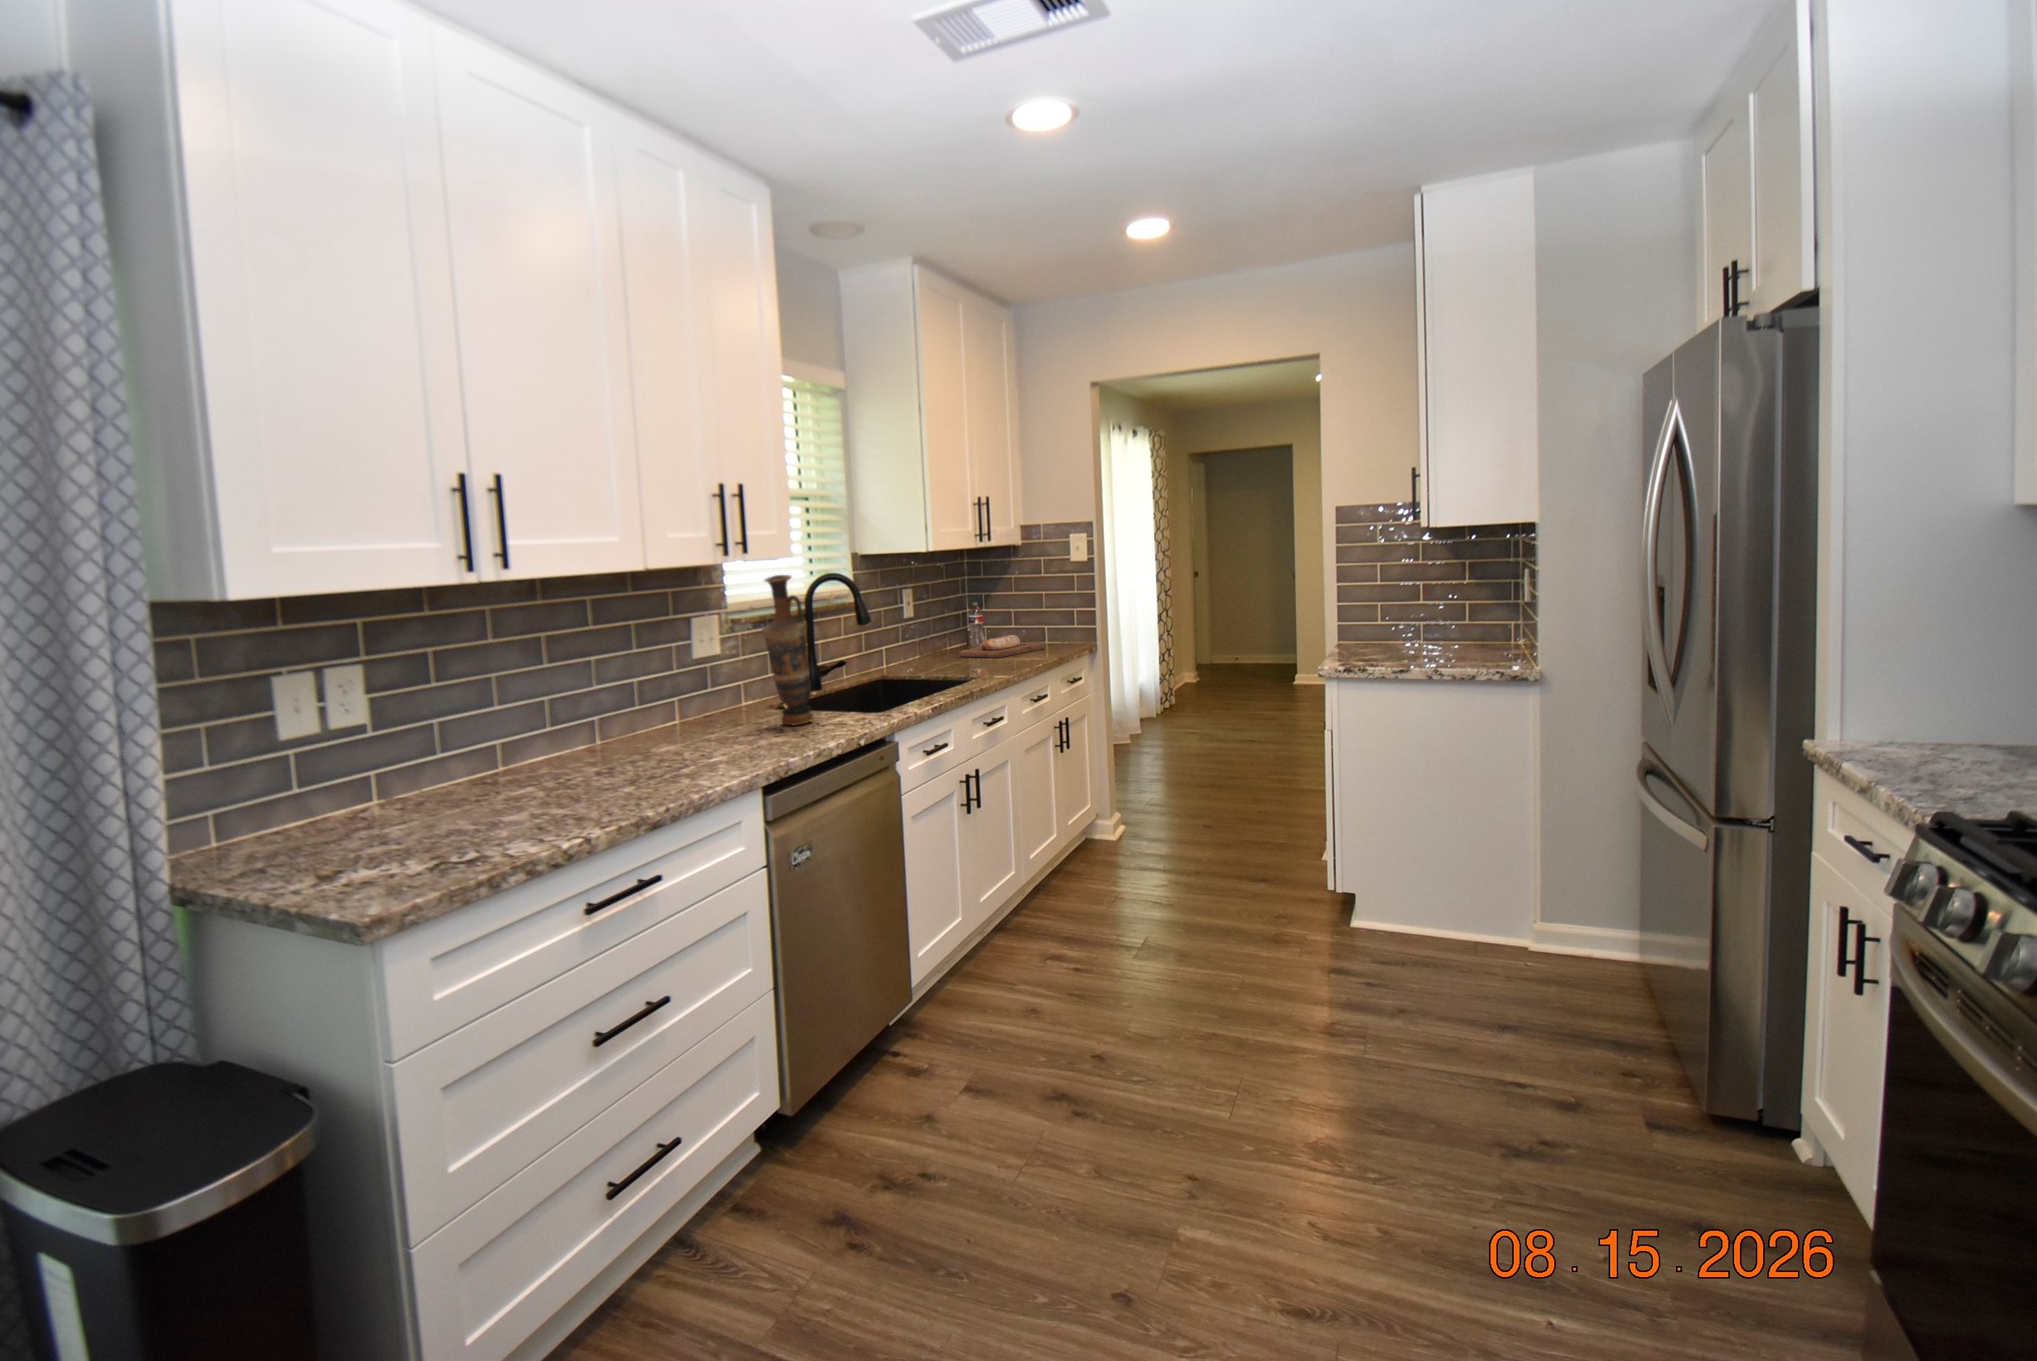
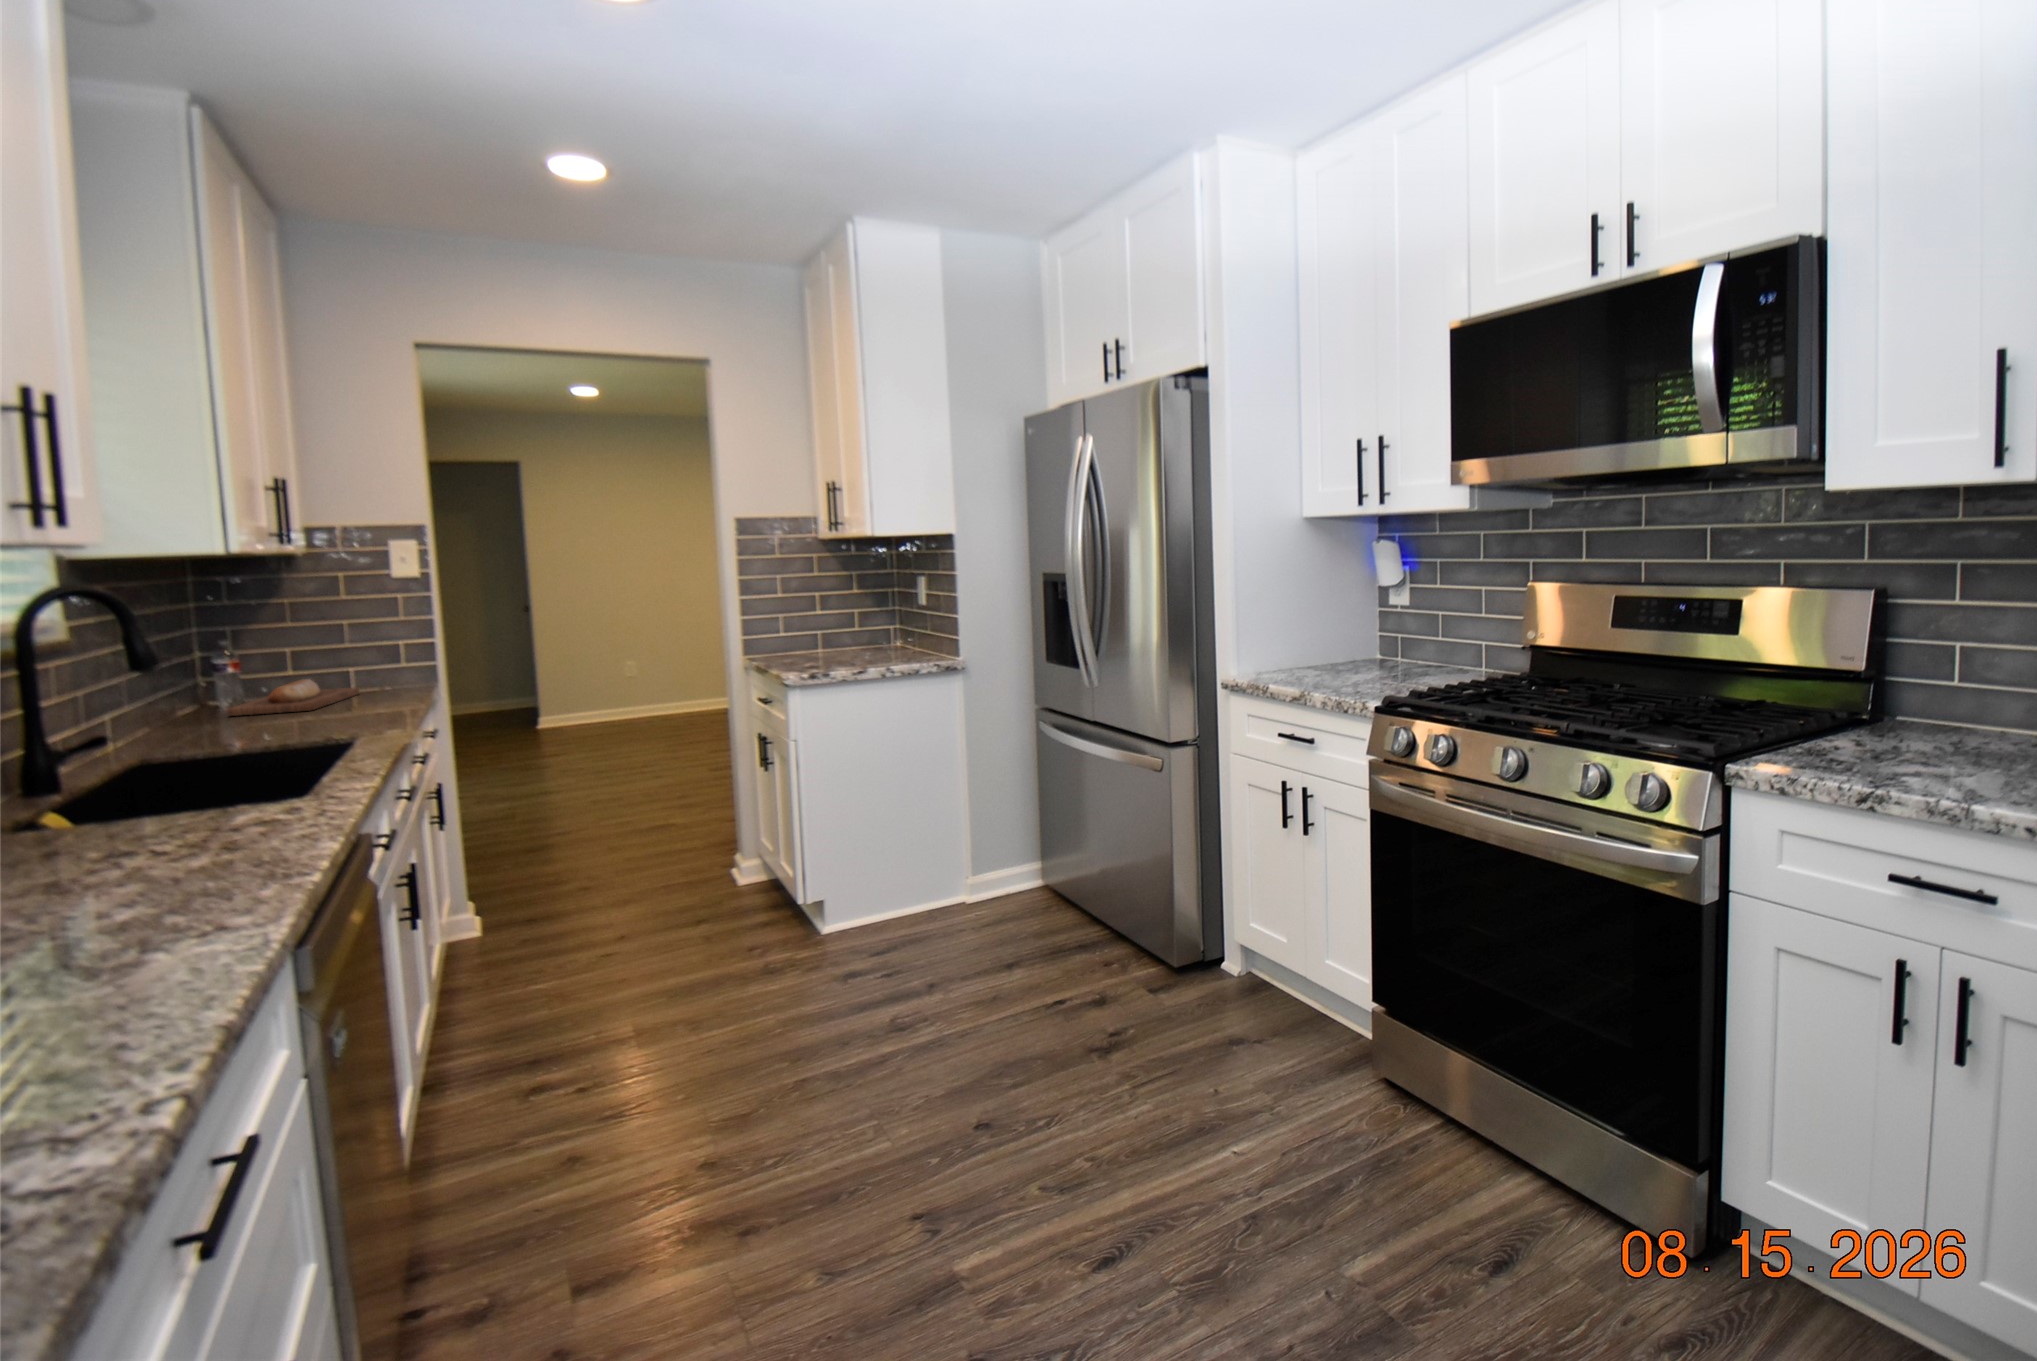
vase: present [762,575,813,725] -> none [73,578,189,844]

